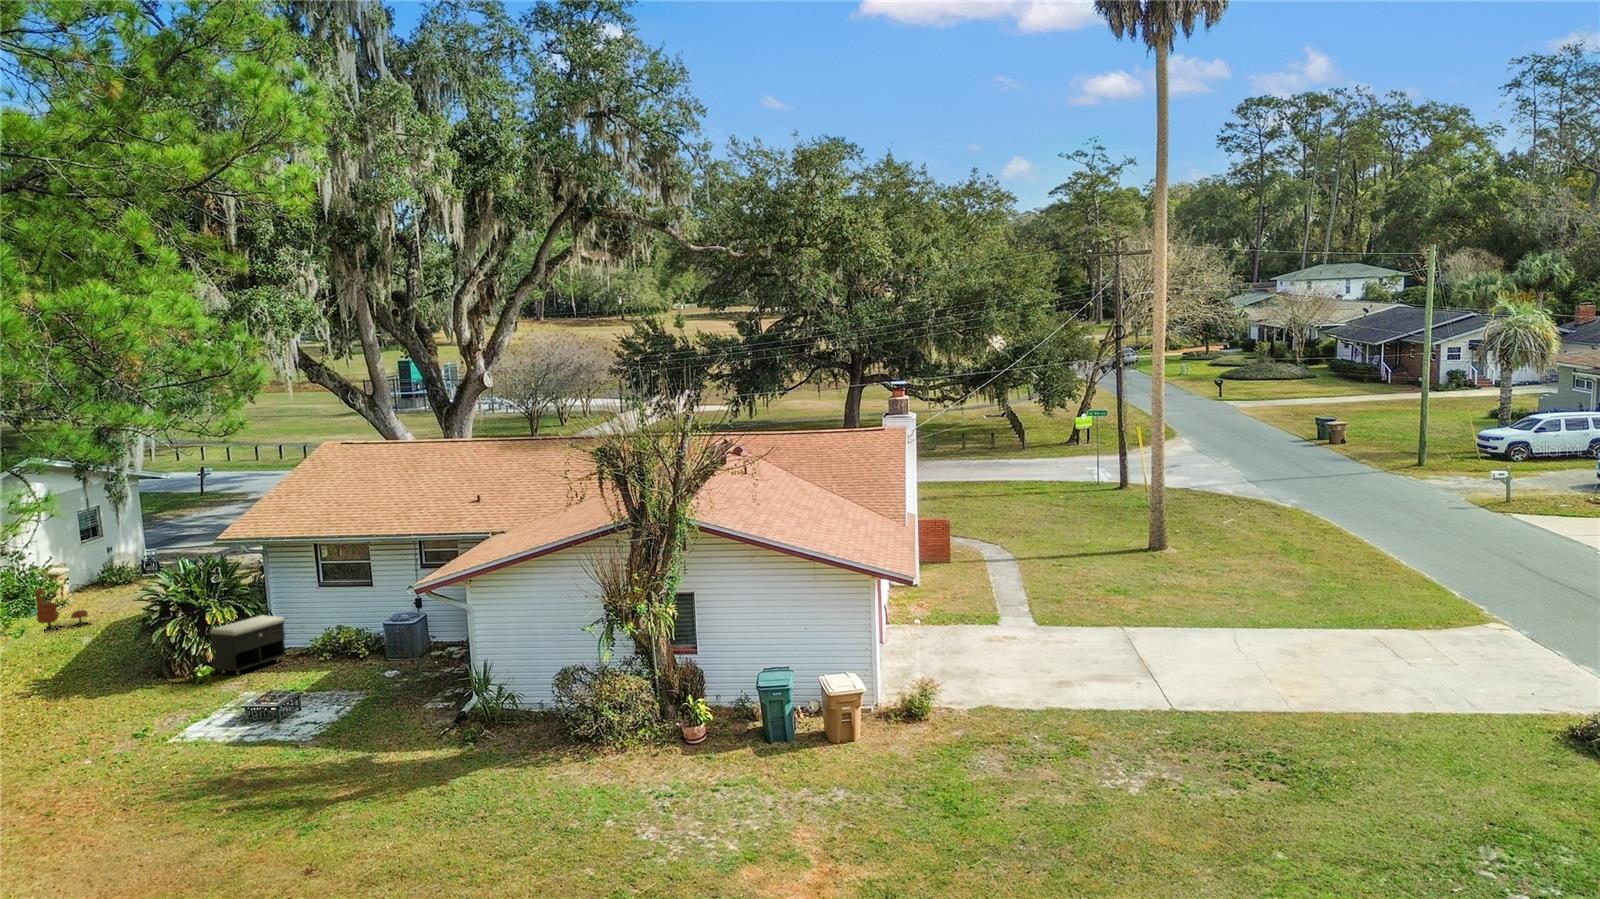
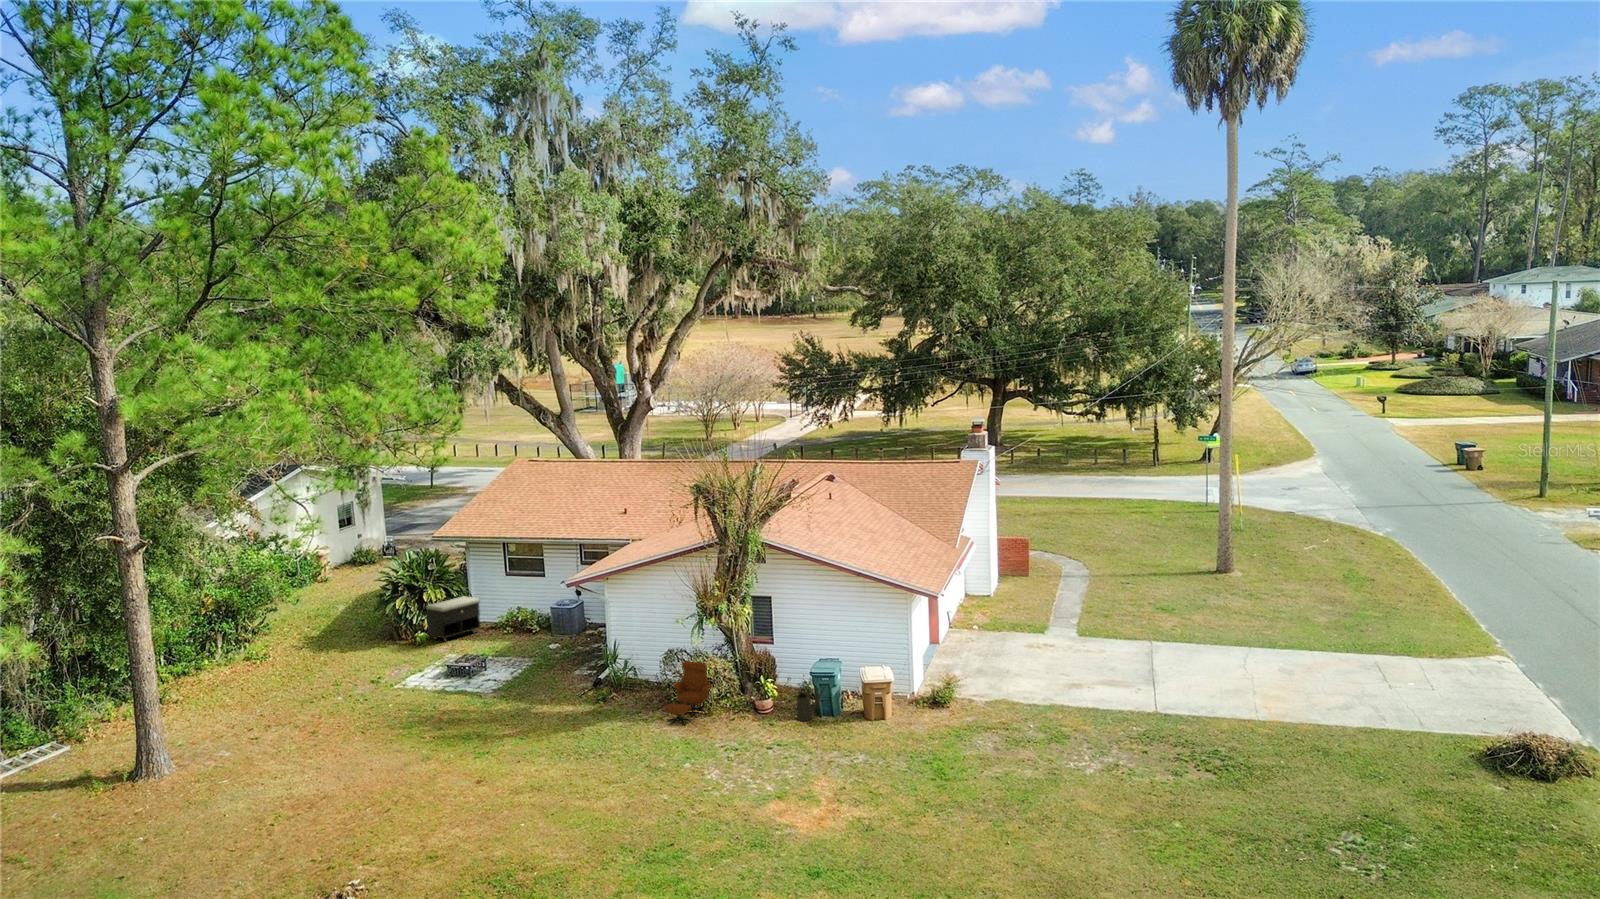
lounge chair: present [35,588,90,630] -> present [665,661,713,724]
watering can: none [741,704,778,751] -> present [796,688,824,721]

